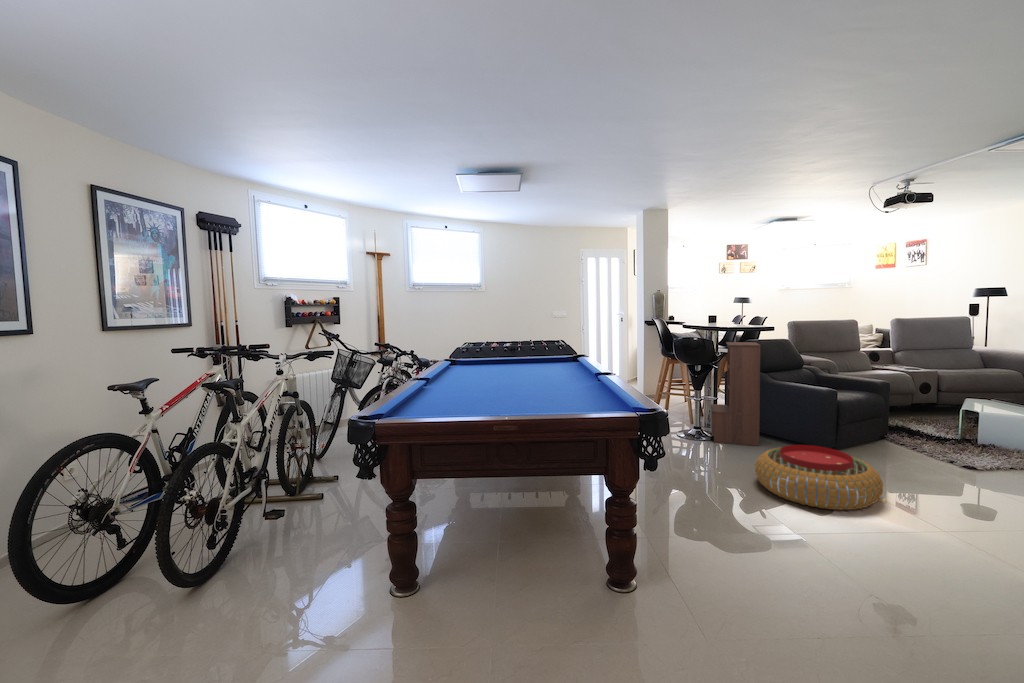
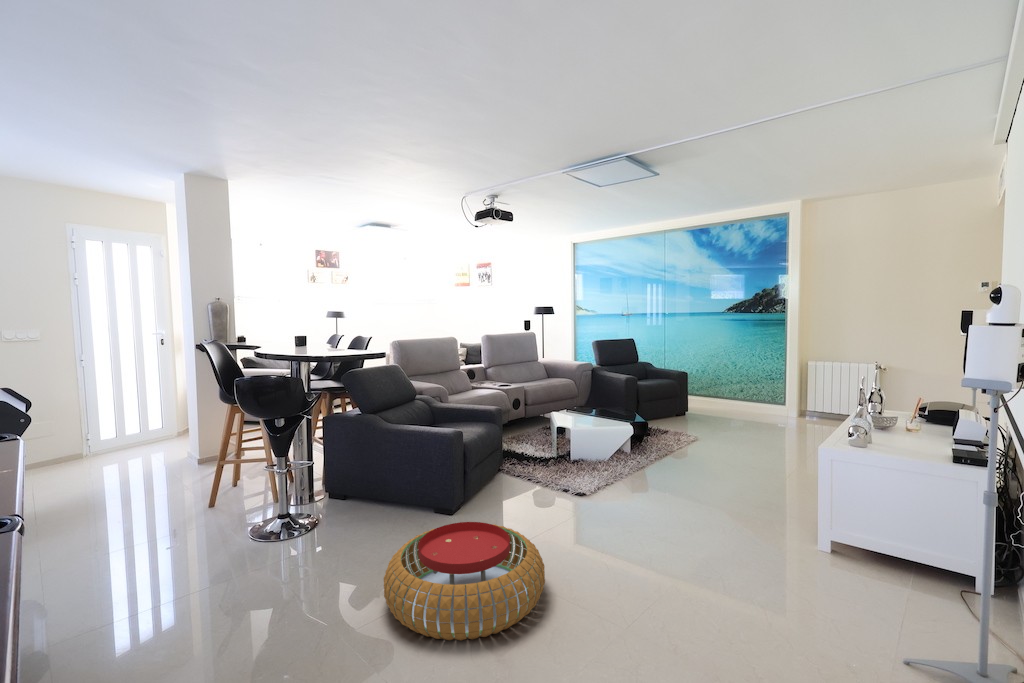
bookshelf: present [711,342,761,446] -> none [304,373,377,538]

